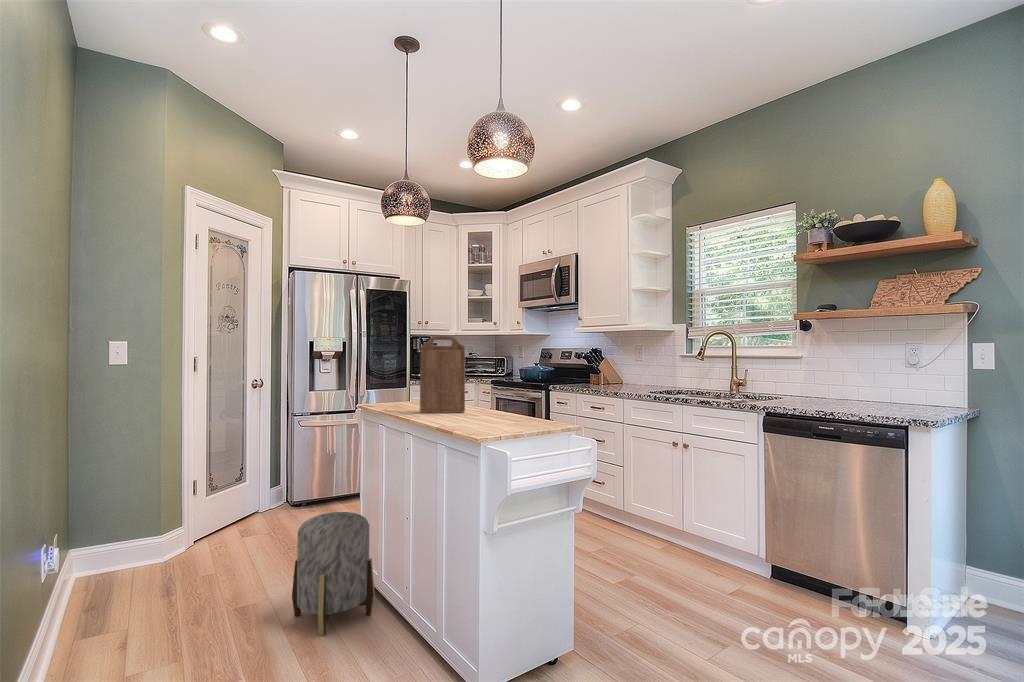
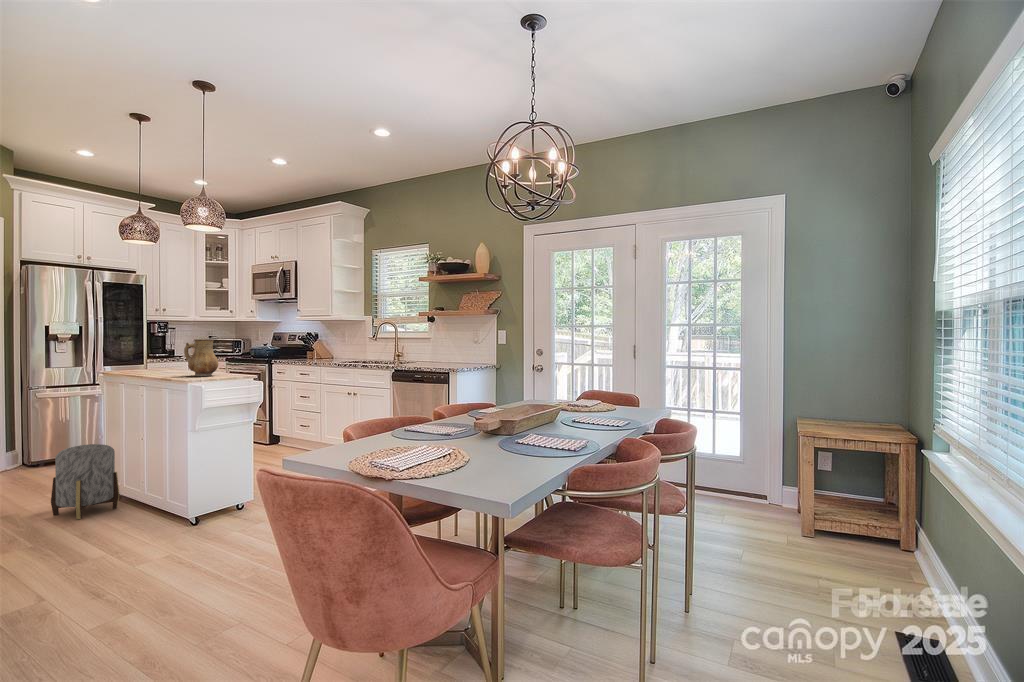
cutting board: present [420,336,465,413] -> none [153,325,188,374]
ceramic pitcher: none [464,359,514,423] -> present [184,339,218,376]

